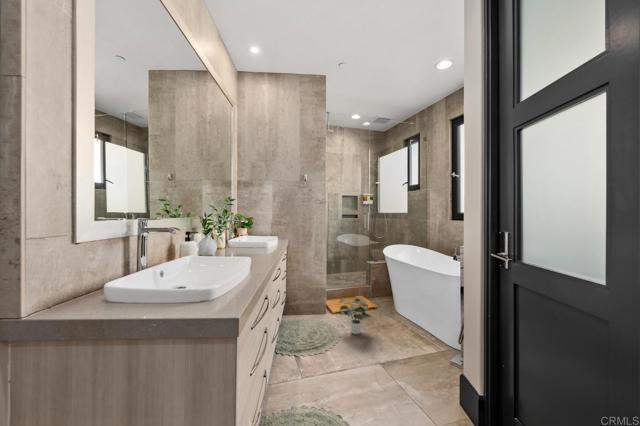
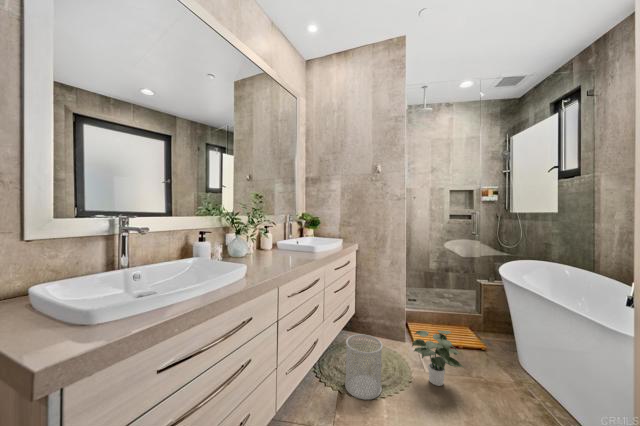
wastebasket: none [298,309,326,355] -> present [345,334,383,400]

